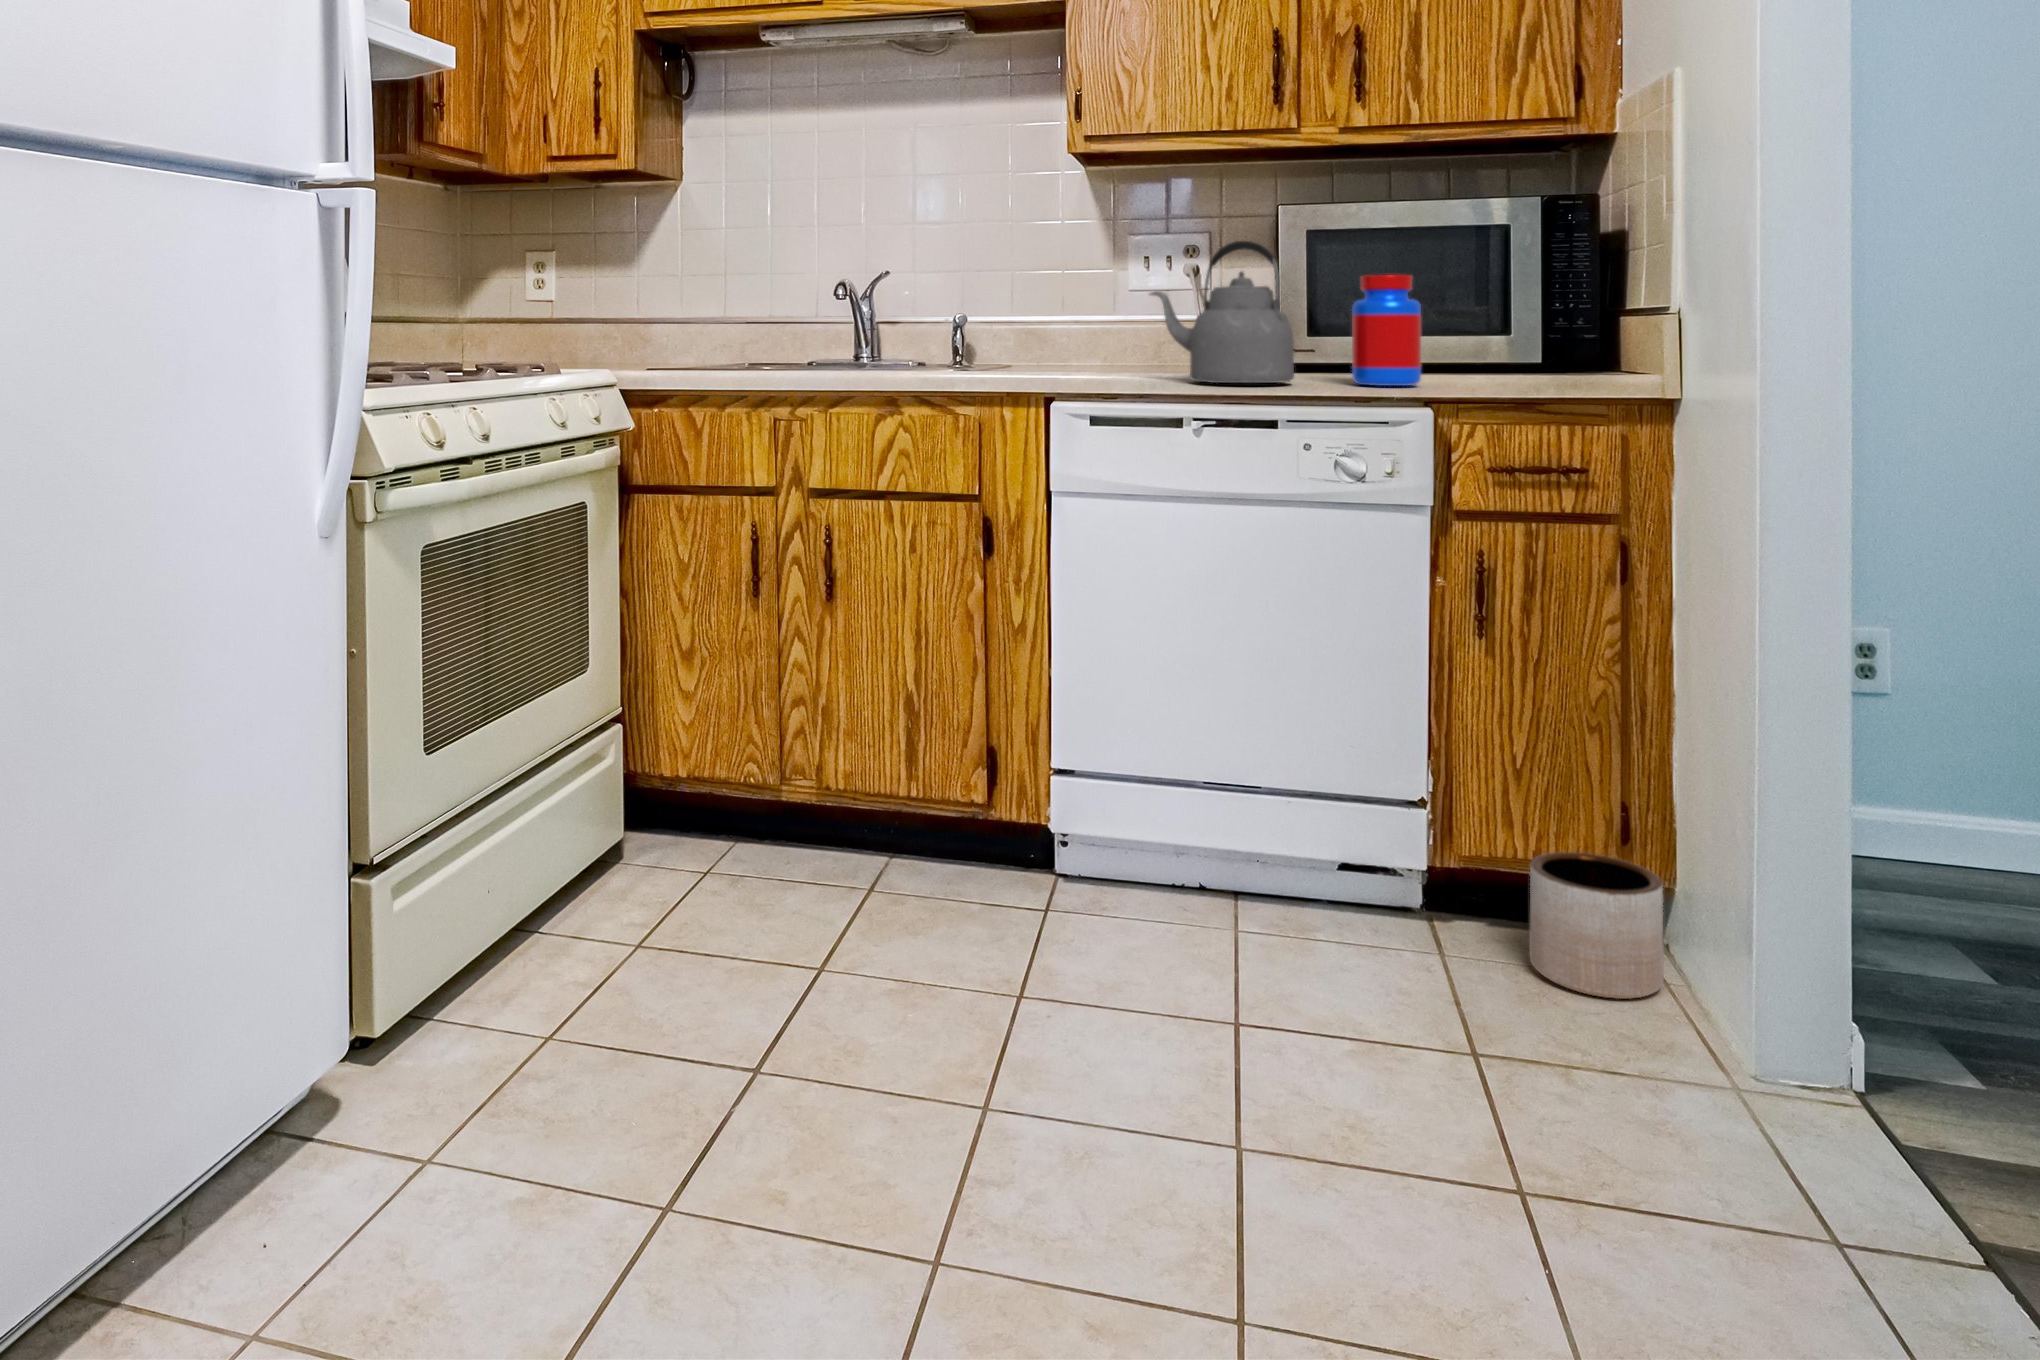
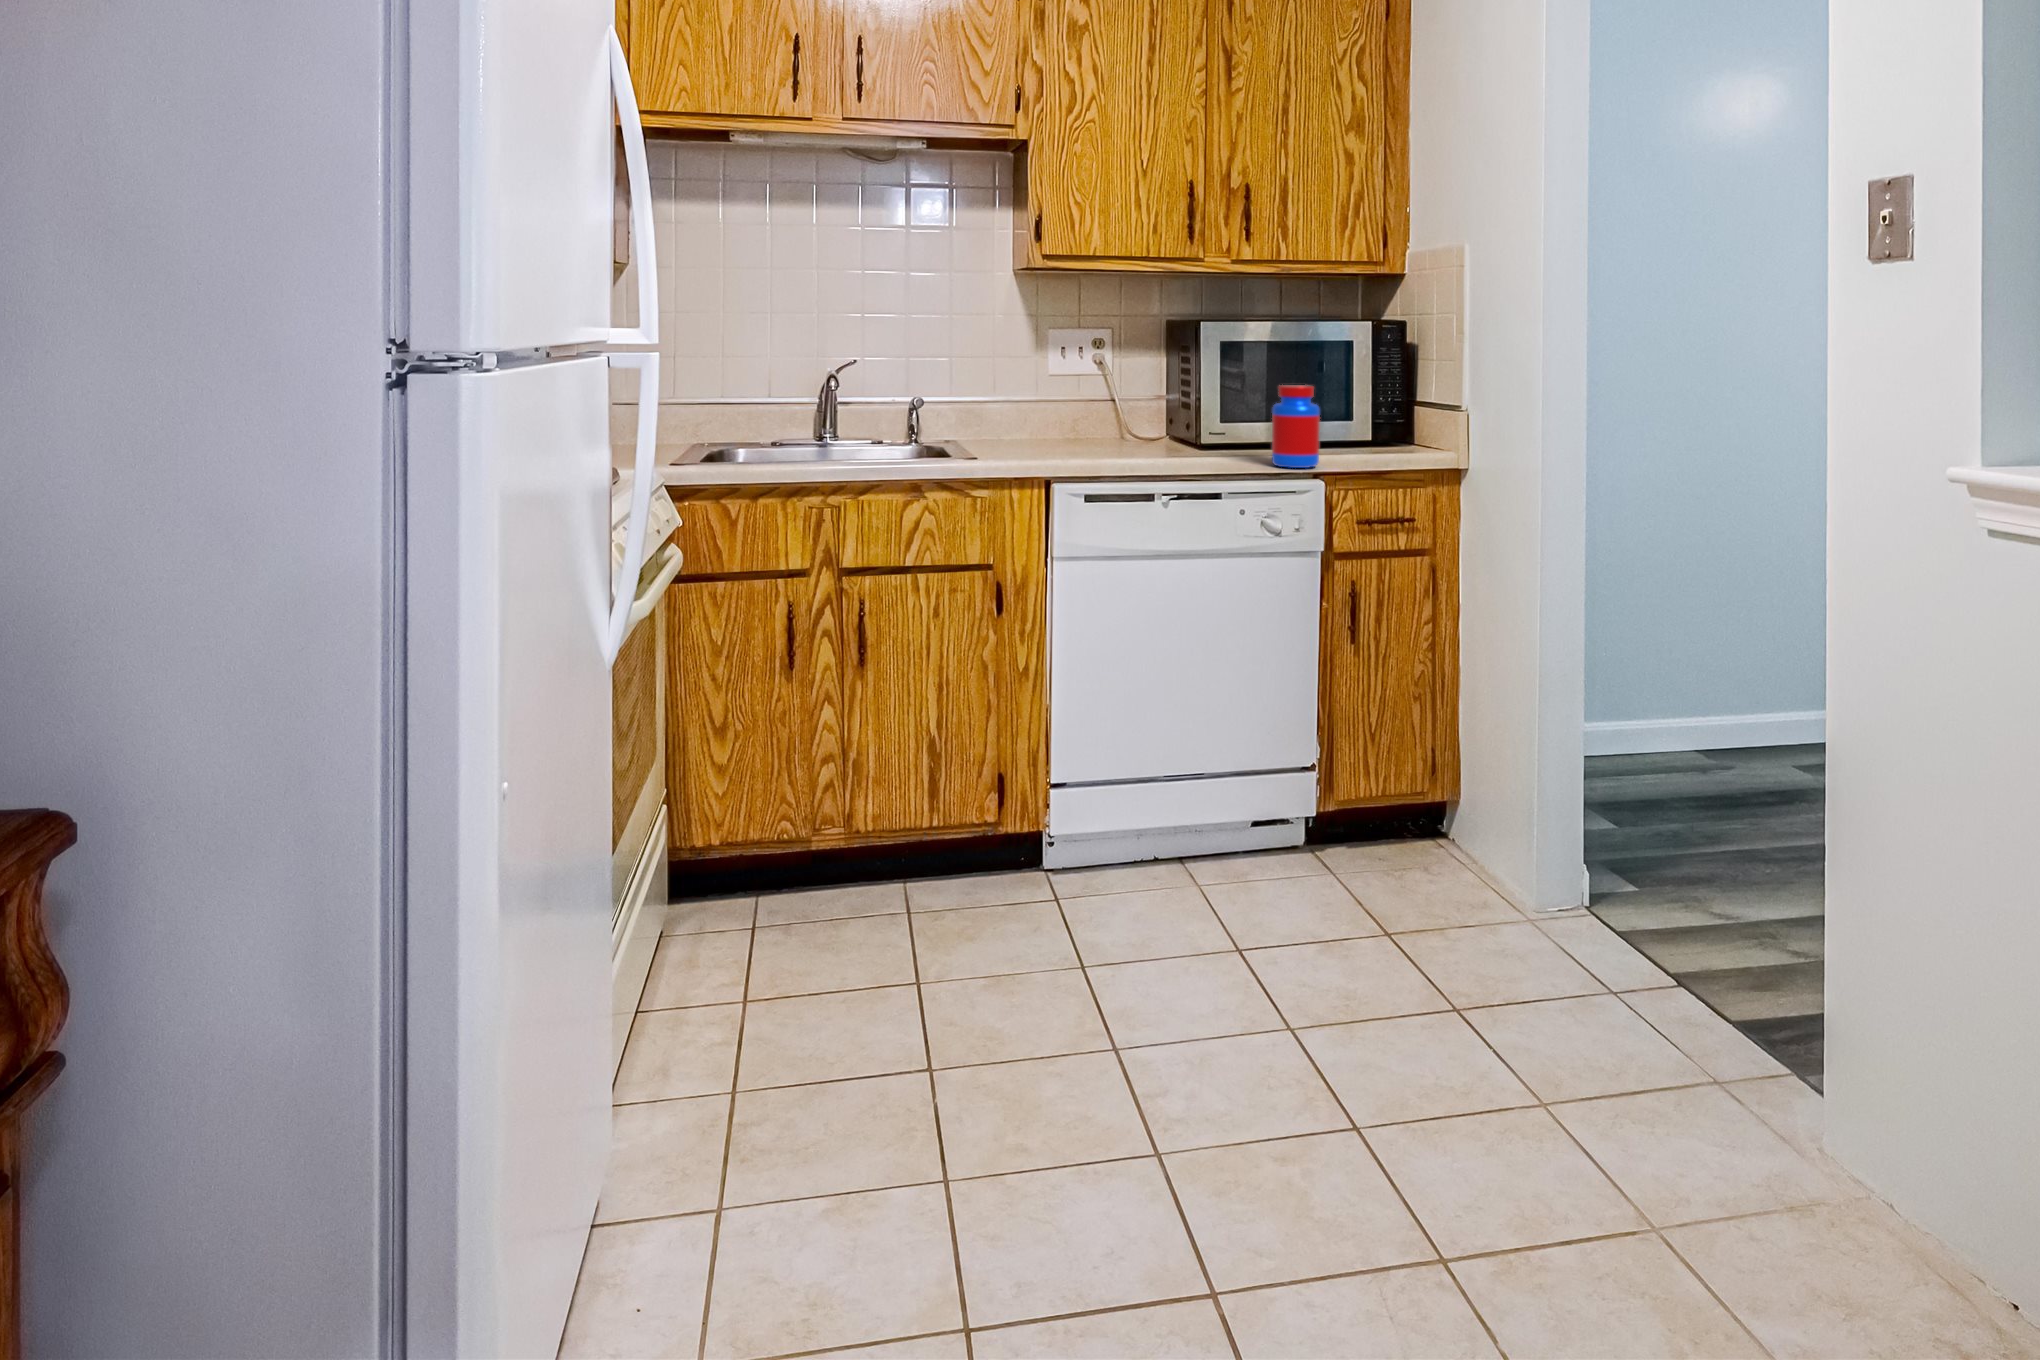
kettle: present [1150,241,1294,383] -> none [1124,358,1237,470]
planter: present [1529,852,1664,999] -> none [1393,787,1475,884]

